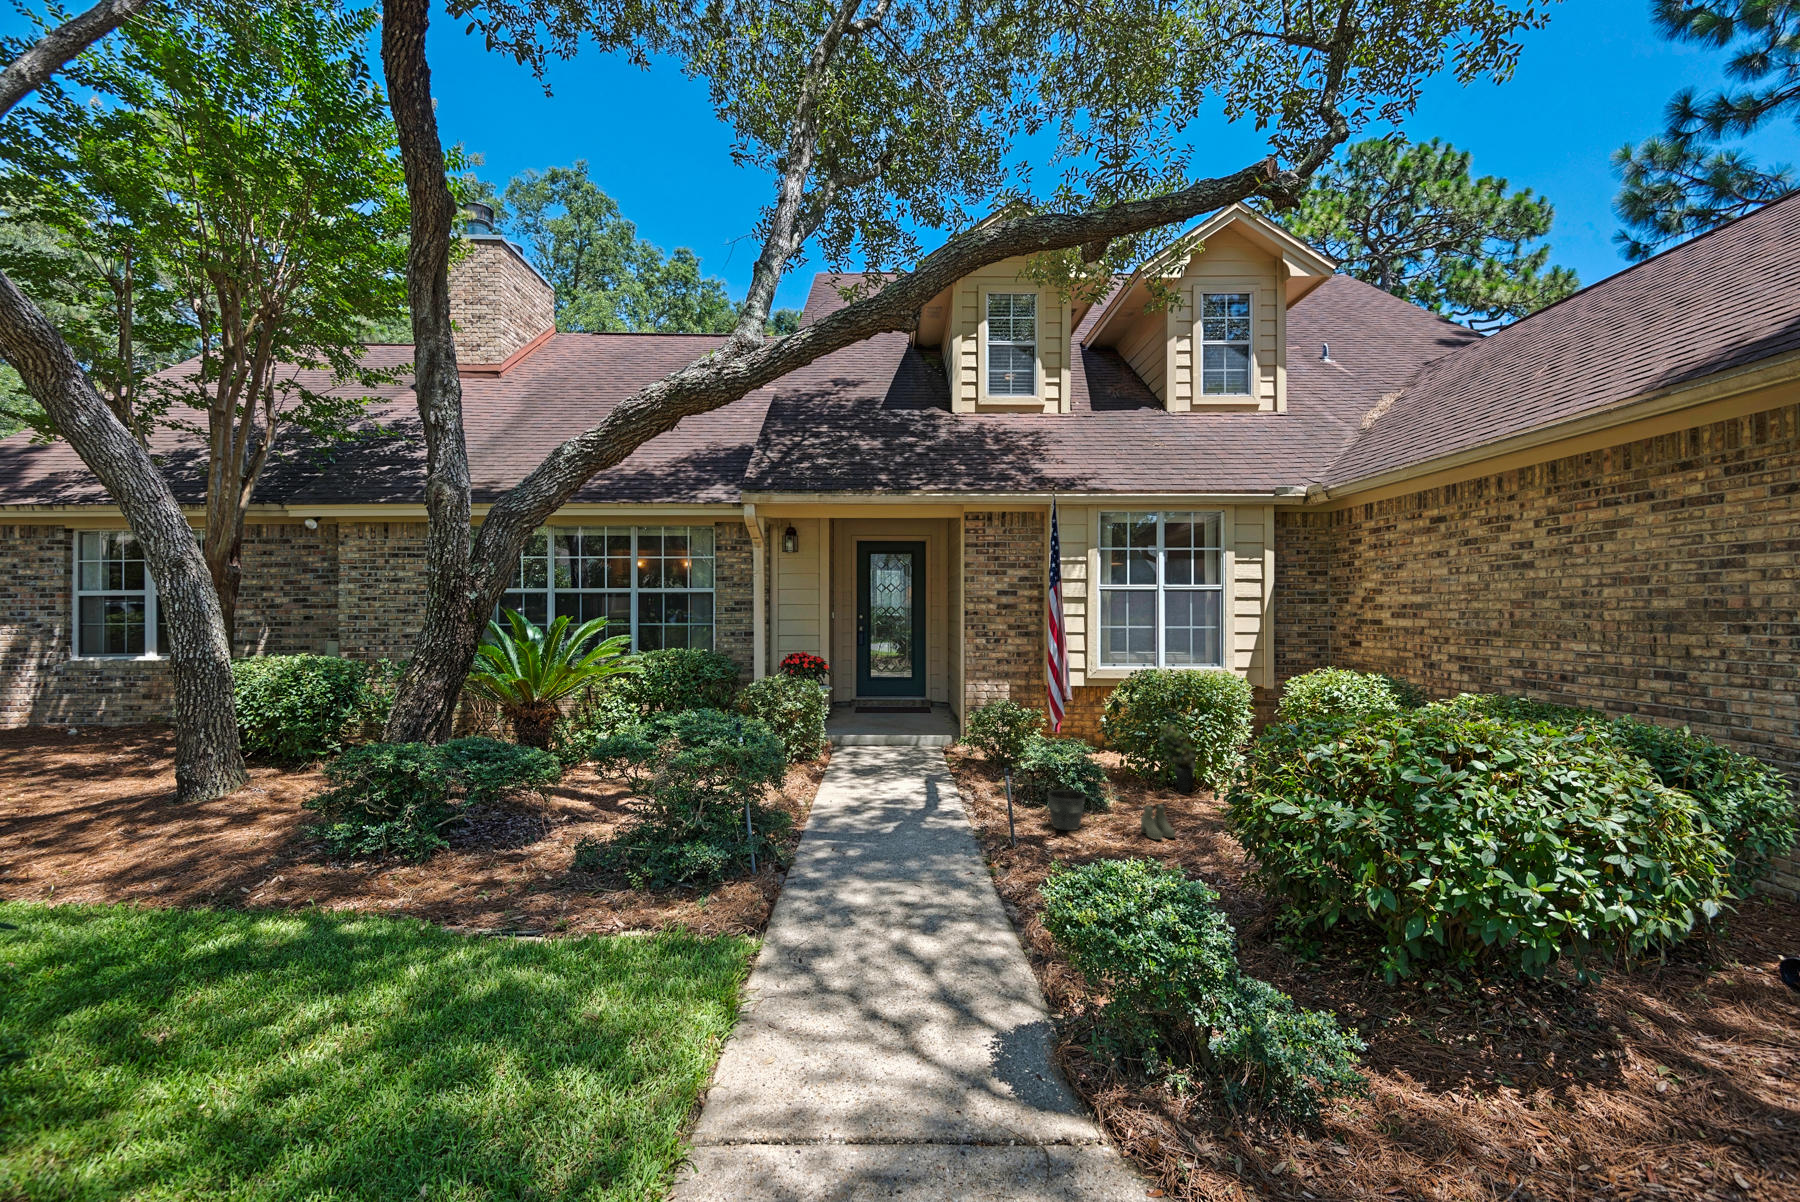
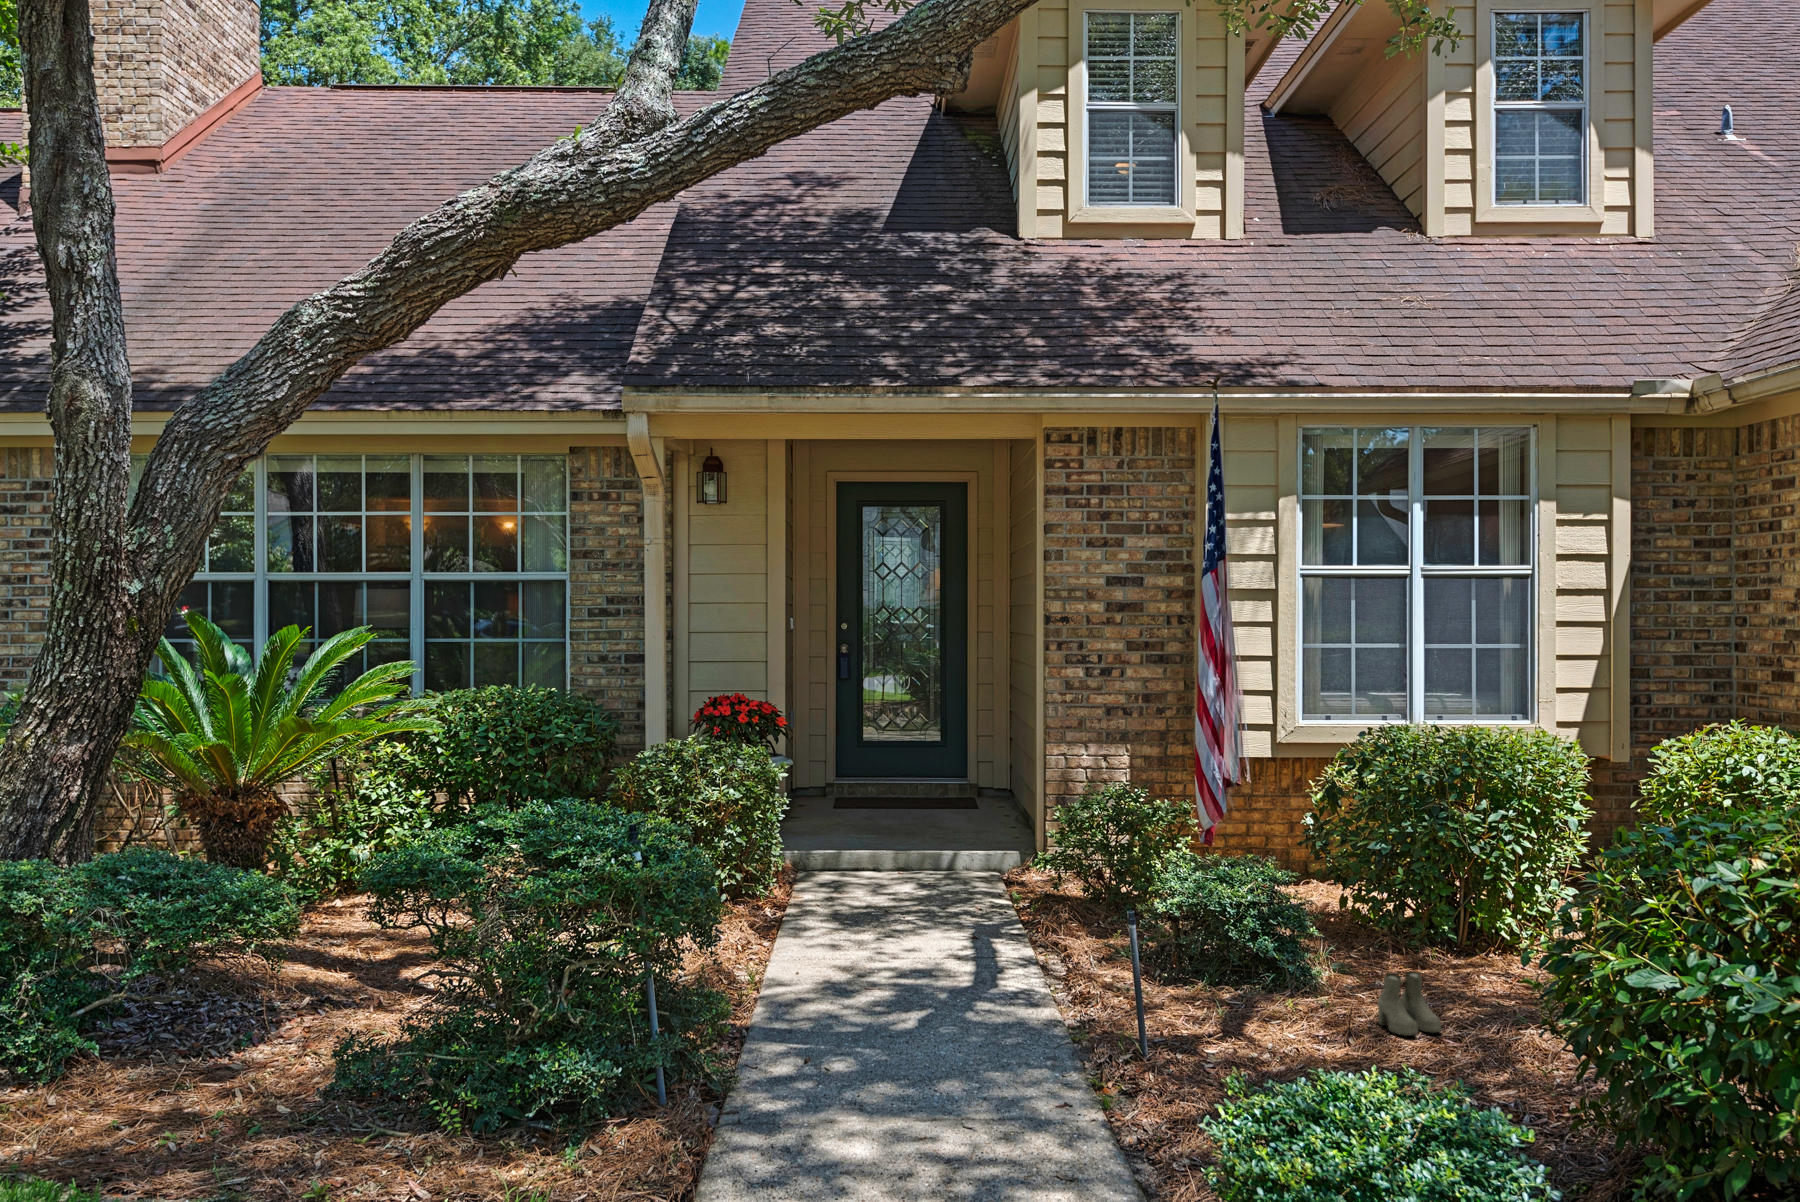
potted plant: present [1159,724,1197,795] -> none [1410,827,1487,960]
bucket: present [1044,790,1085,830] -> none [1198,947,1277,1020]

